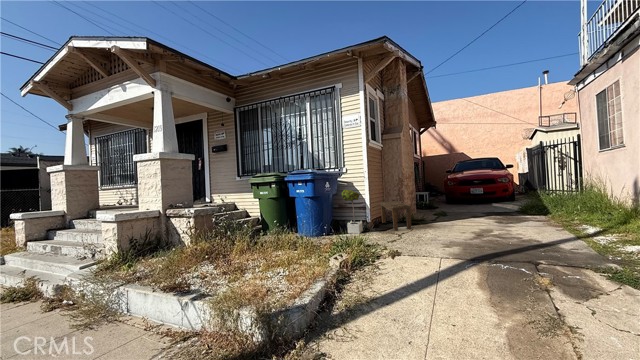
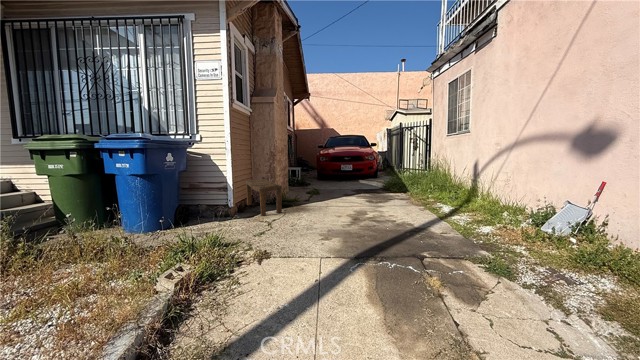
potted tree: present [342,190,363,234] -> none [192,164,222,222]

